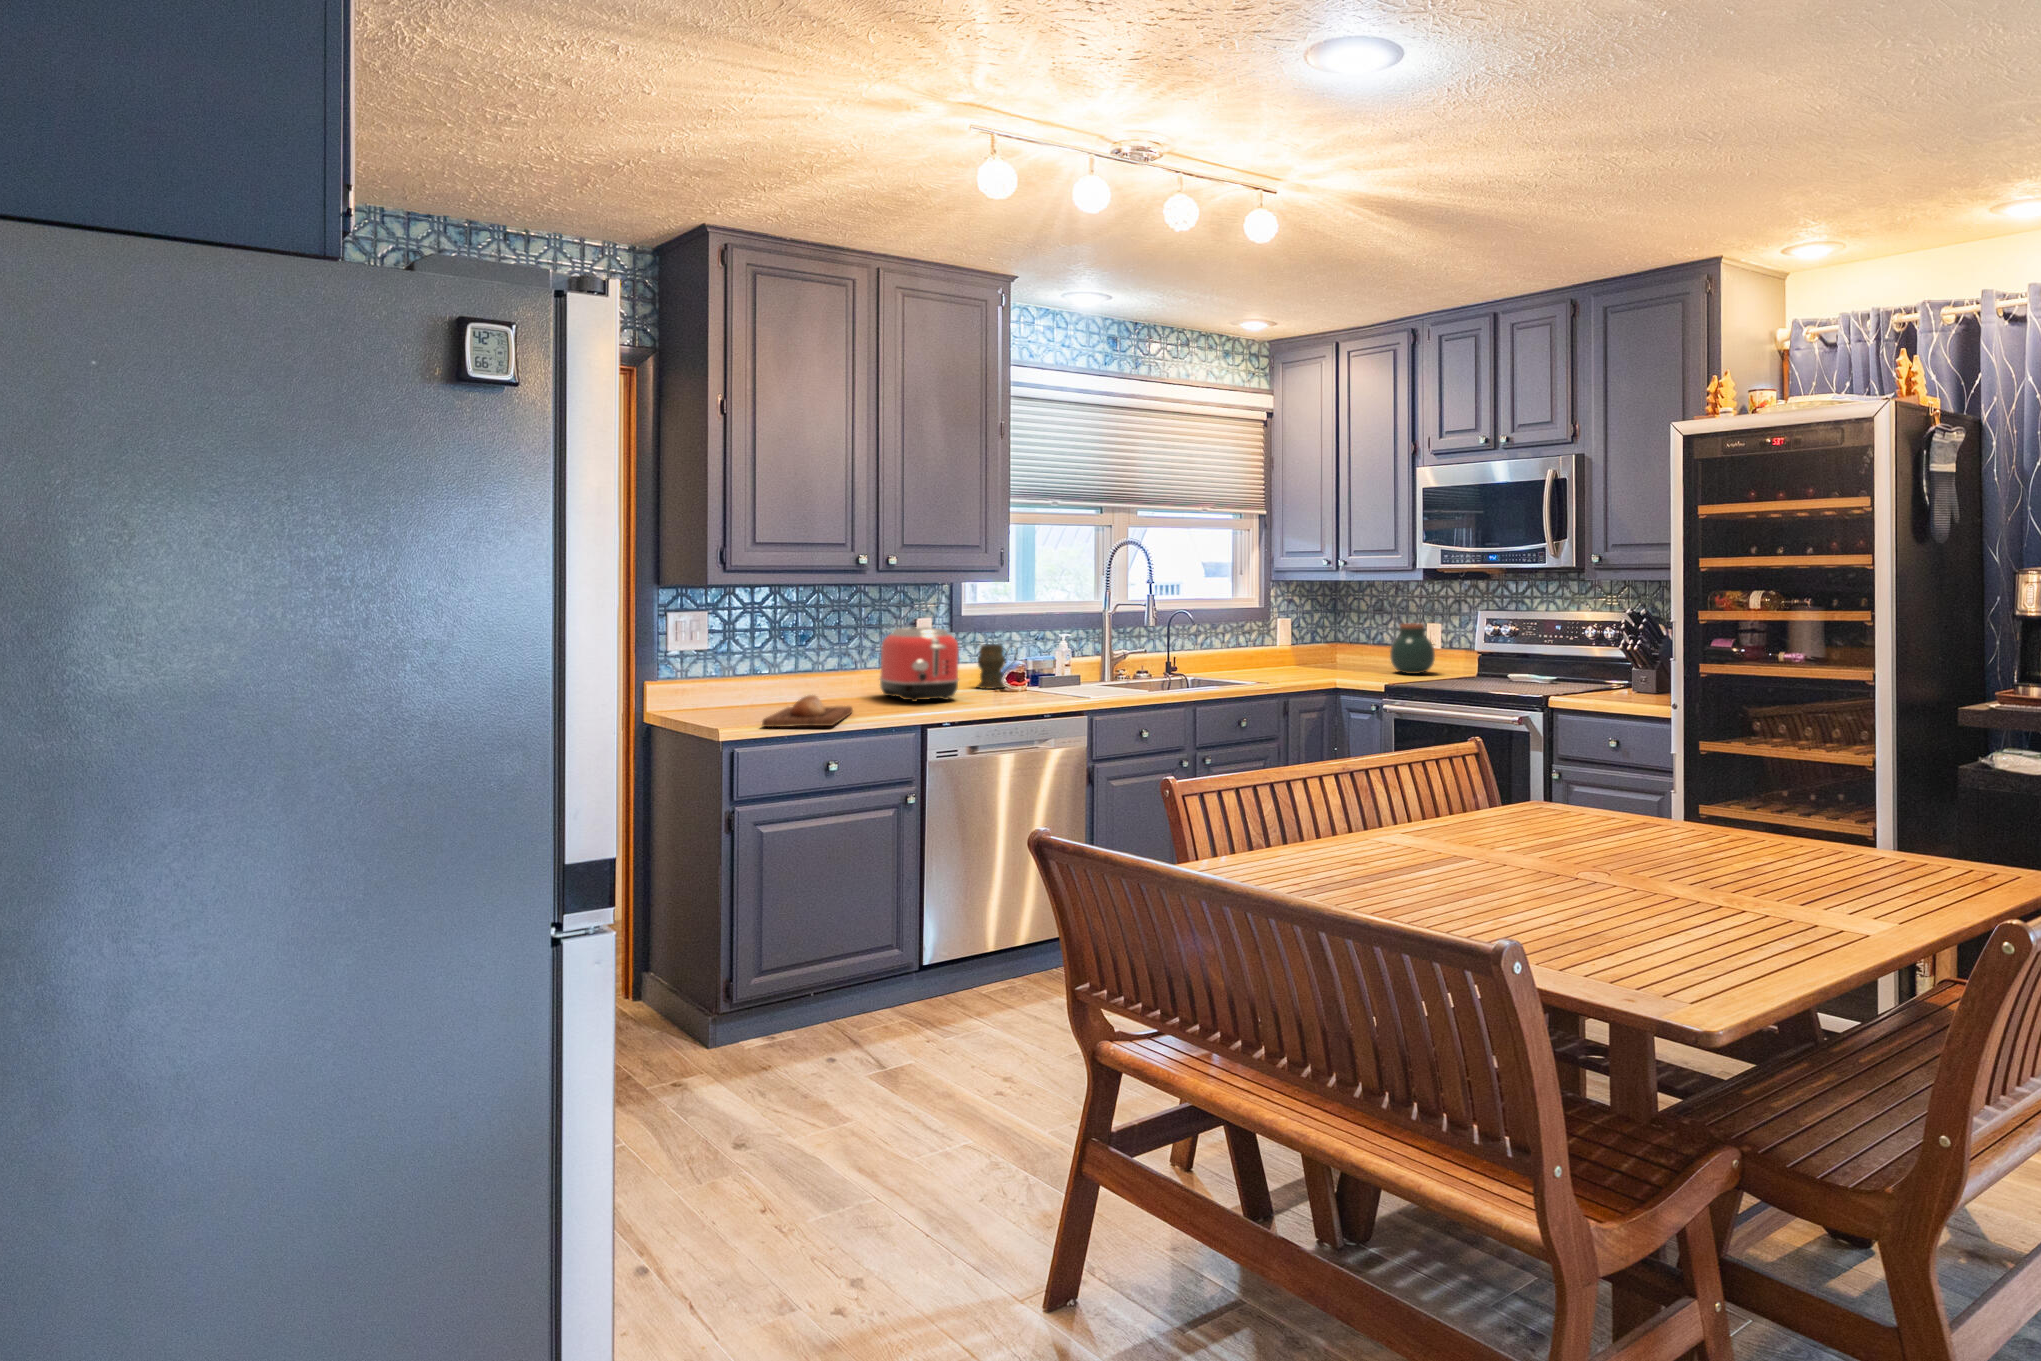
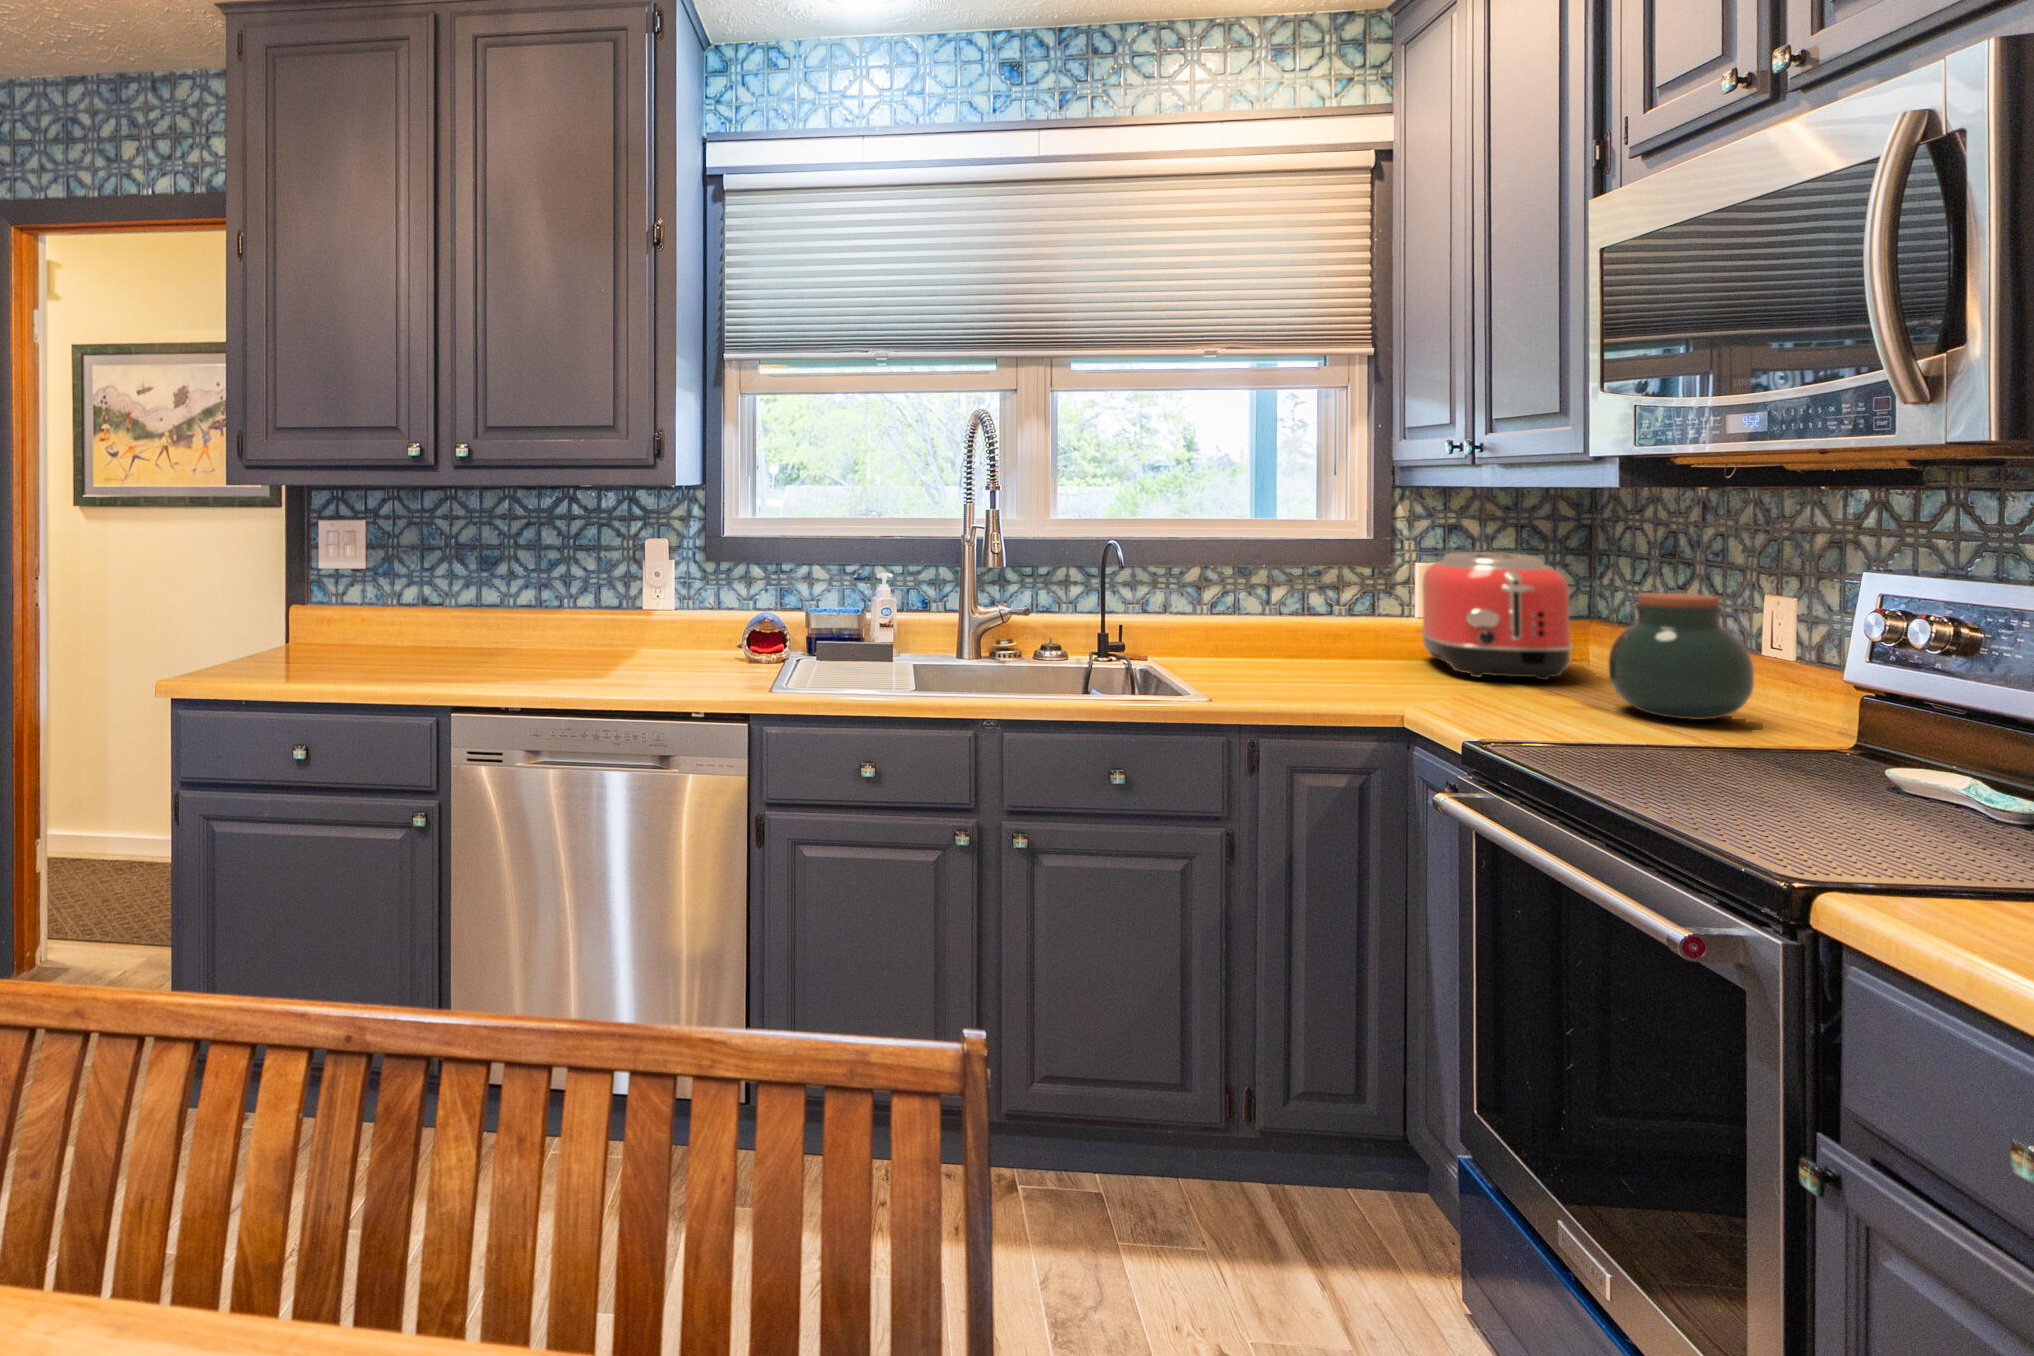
toaster: present [880,627,959,702] -> present [1421,552,1573,680]
mug: present [977,644,1018,689] -> none [710,583,764,649]
bread loaf: present [762,695,853,727] -> none [221,639,404,687]

